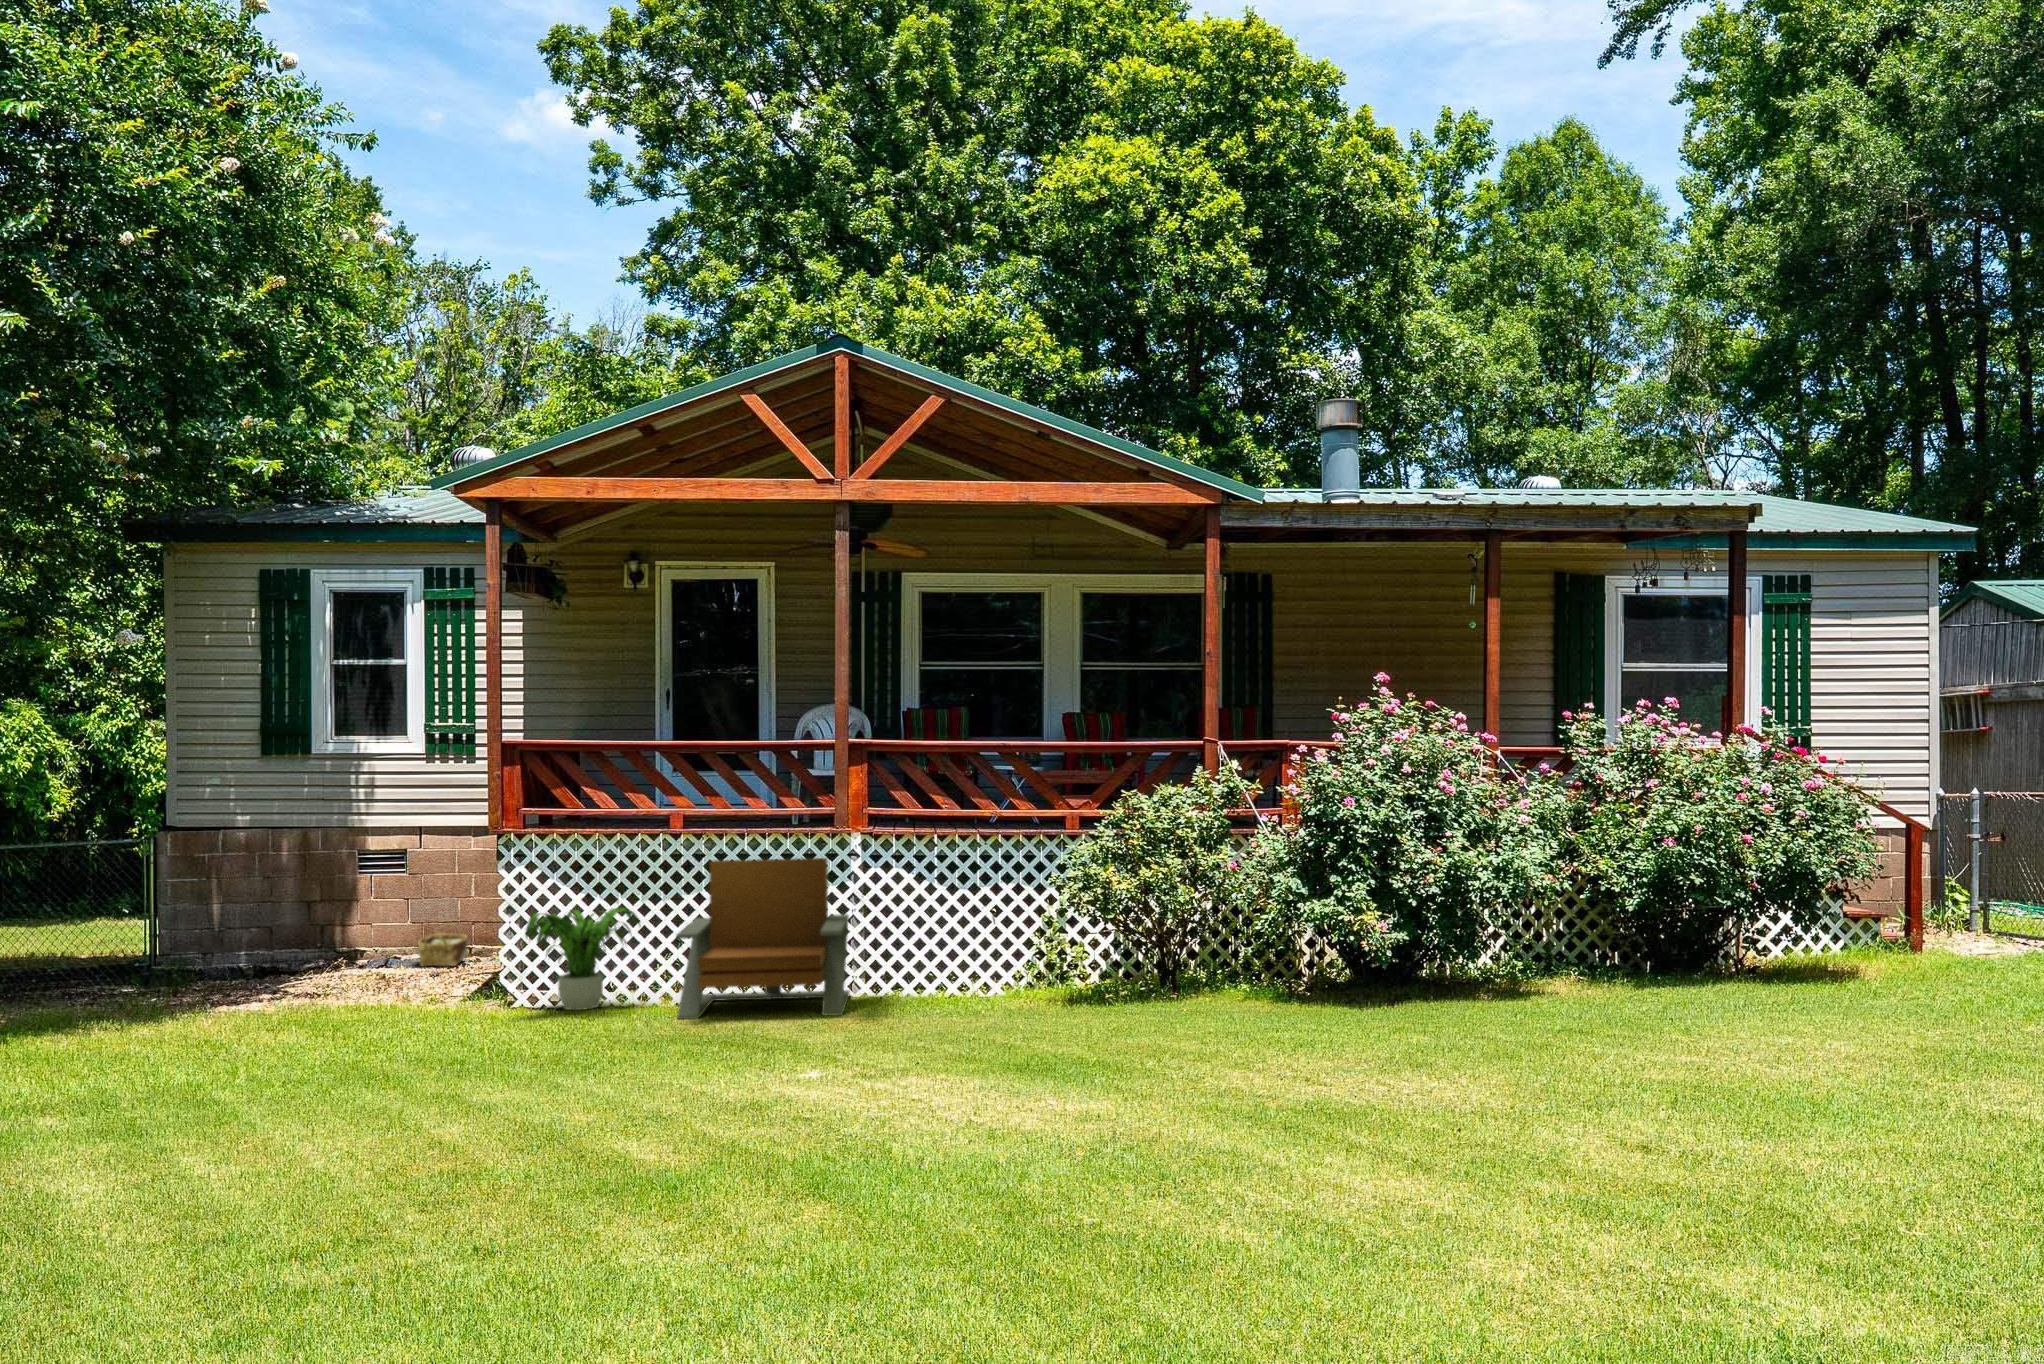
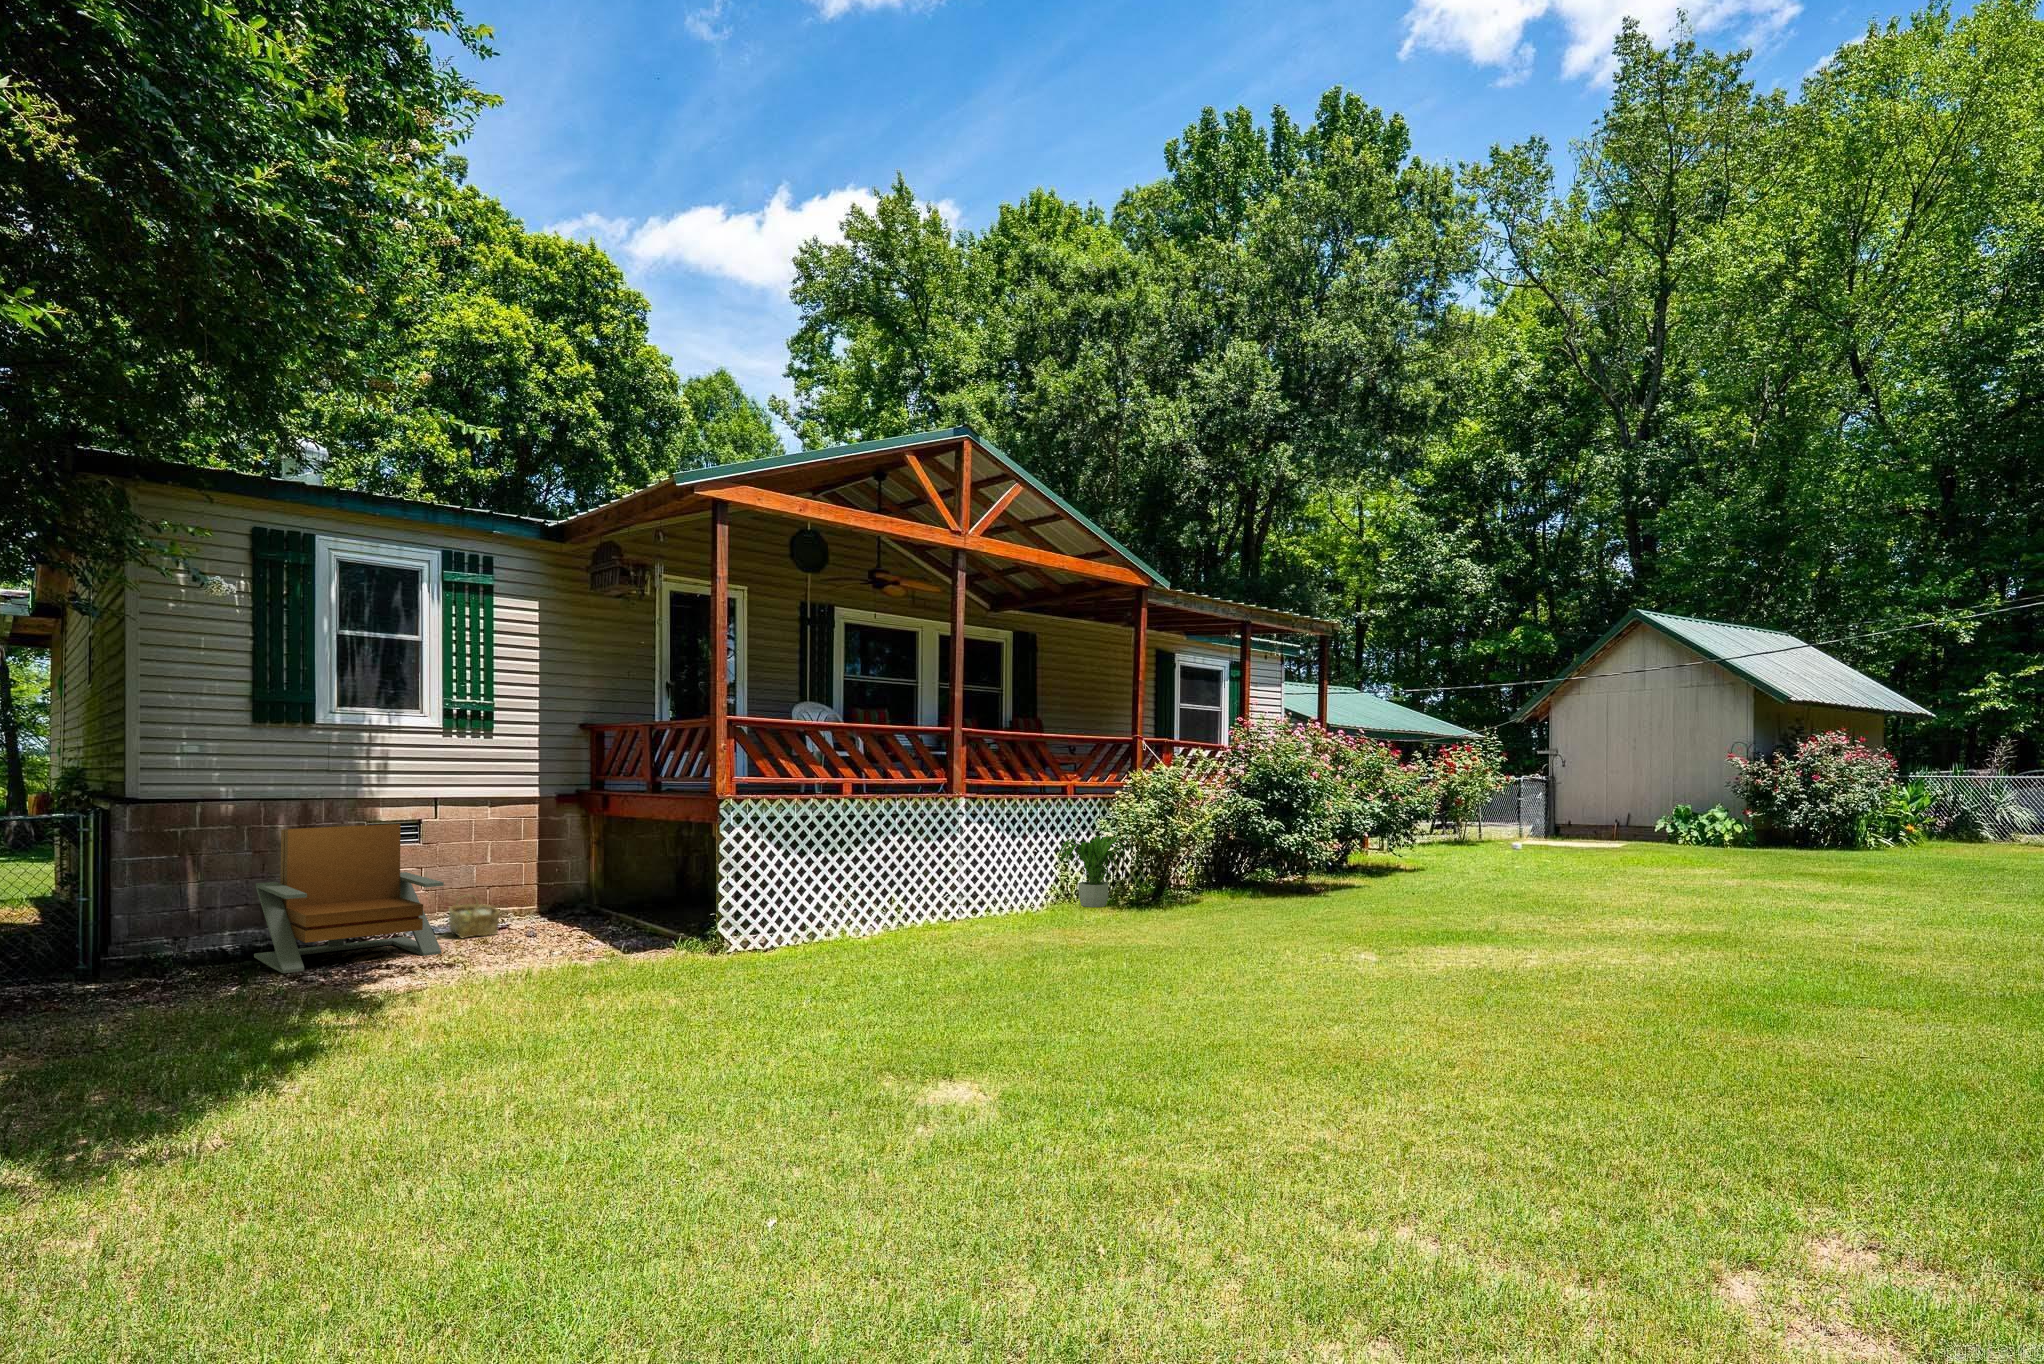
lounge chair: present [676,858,850,1019] -> present [254,824,444,973]
potted plant: present [526,908,640,1010] -> present [1059,836,1132,907]

